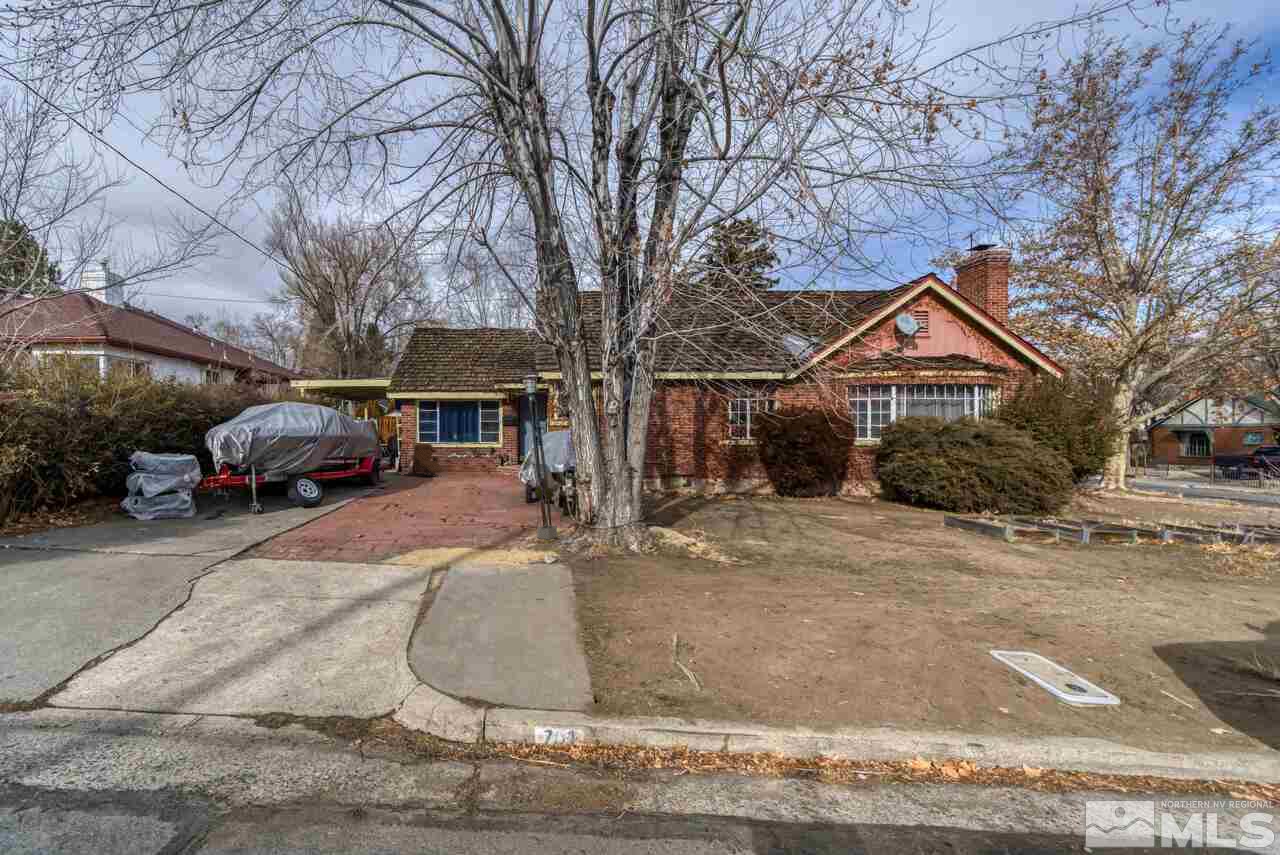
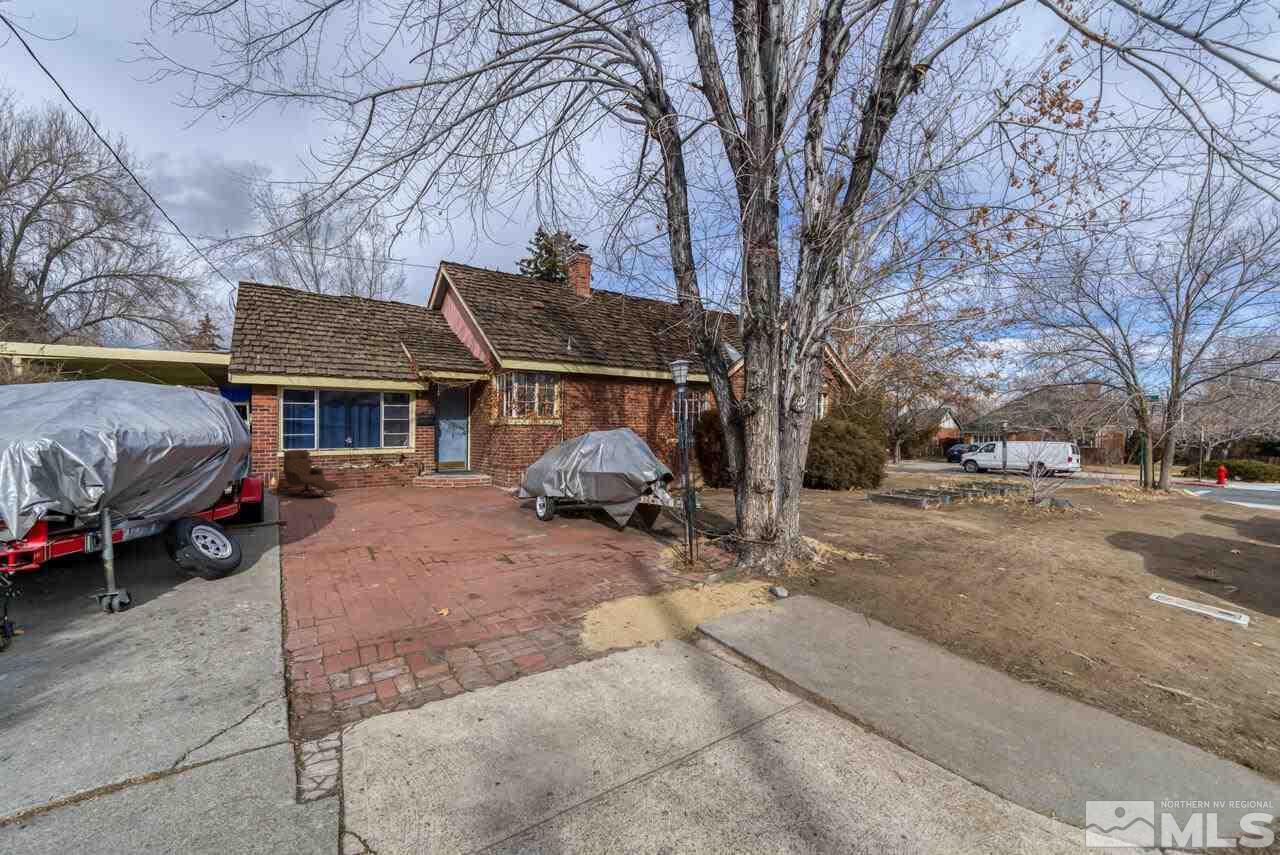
potted tree: present [535,486,557,540] -> none [759,509,792,585]

